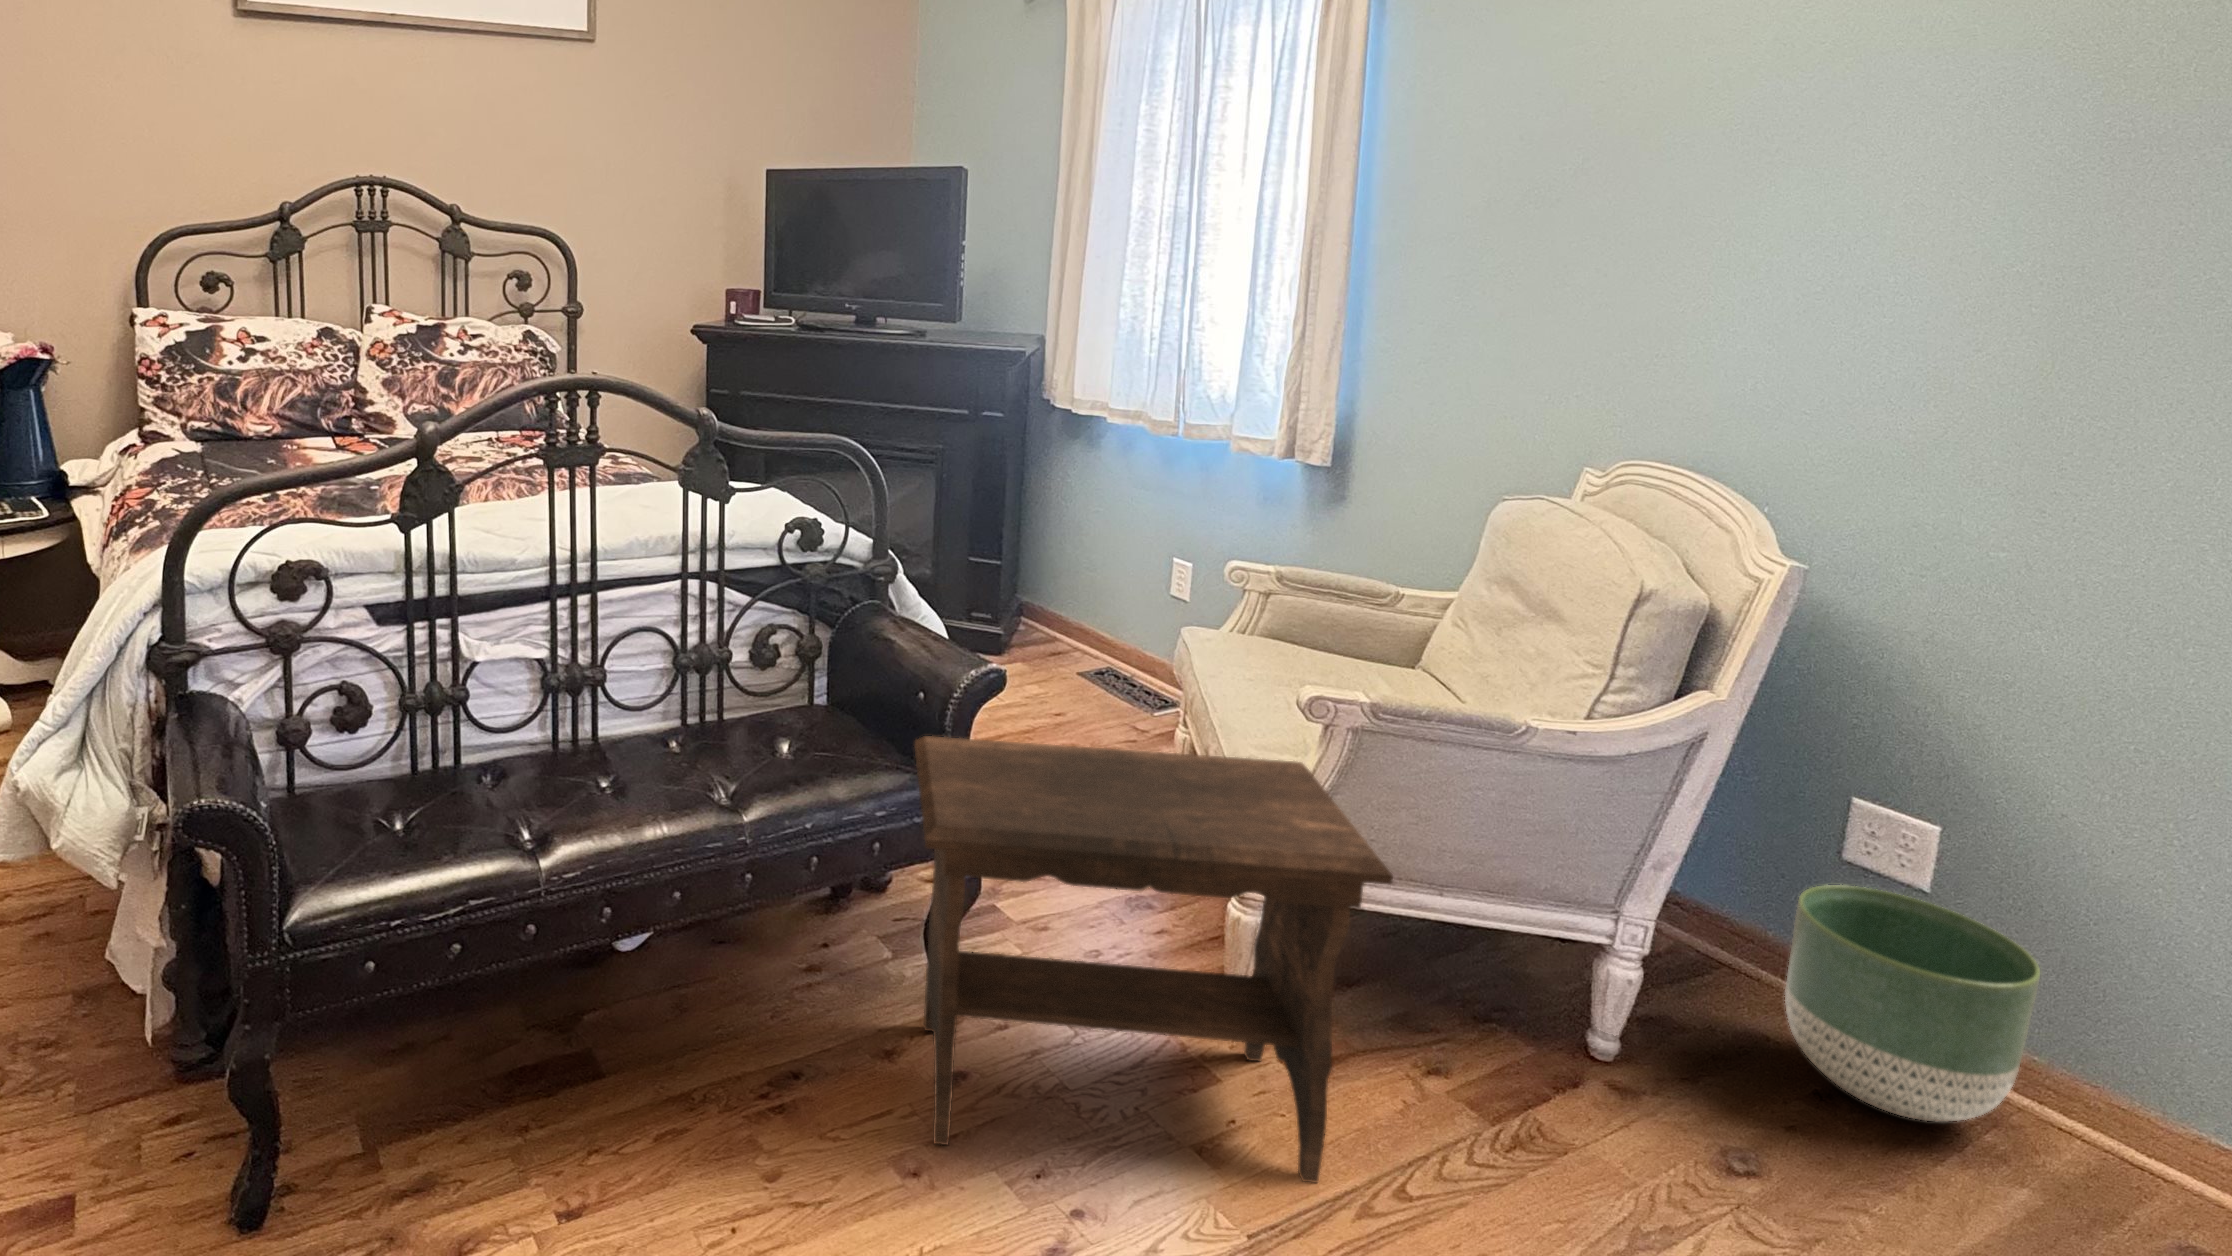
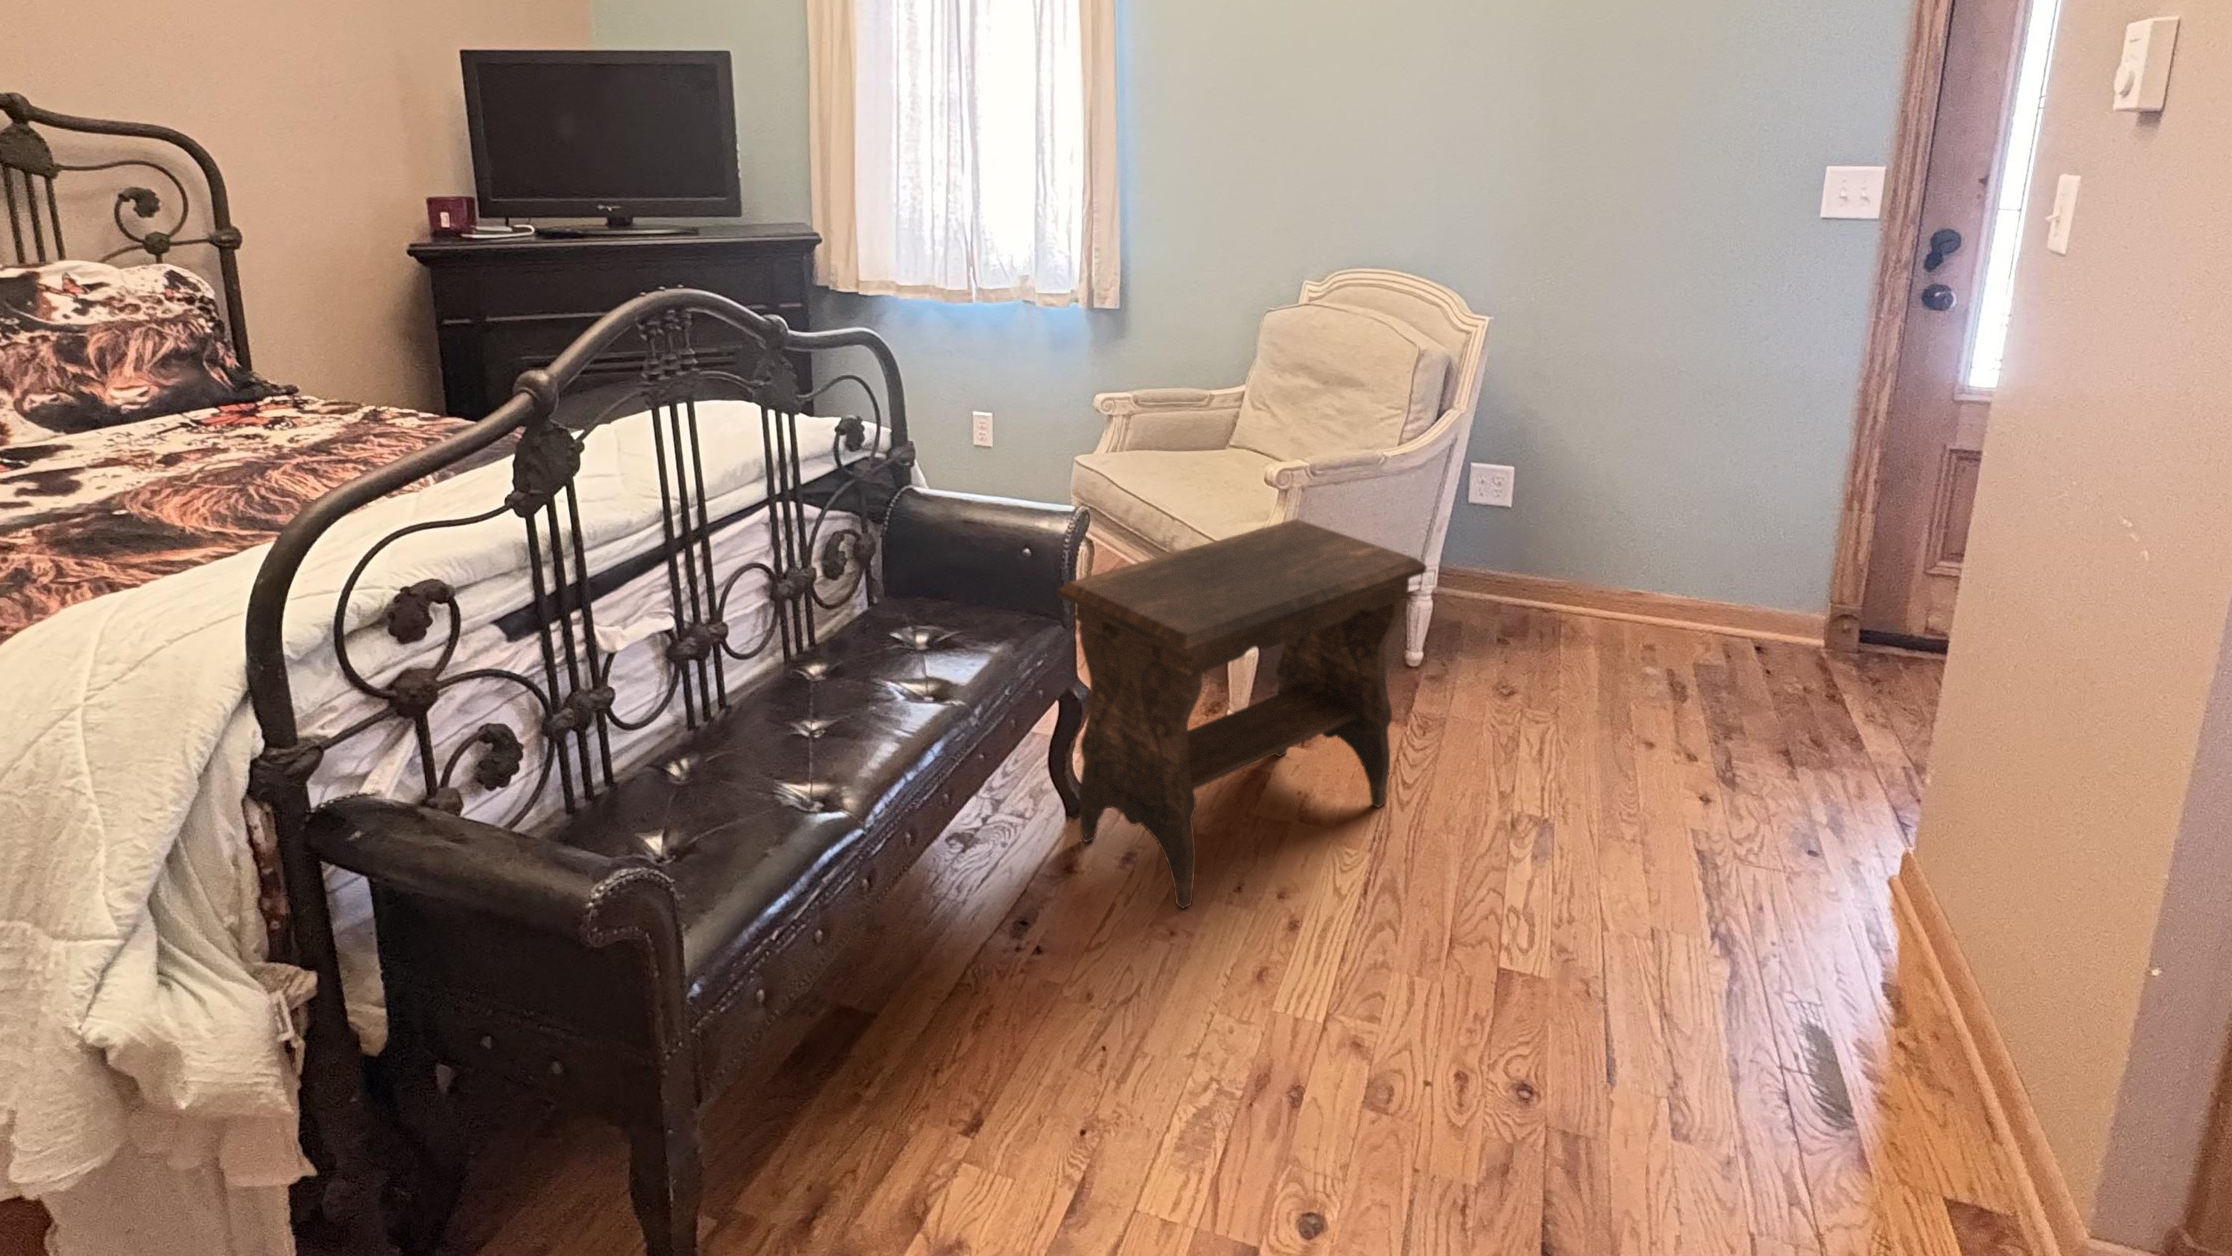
planter: present [1785,885,2040,1122] -> none [1475,513,1591,638]

